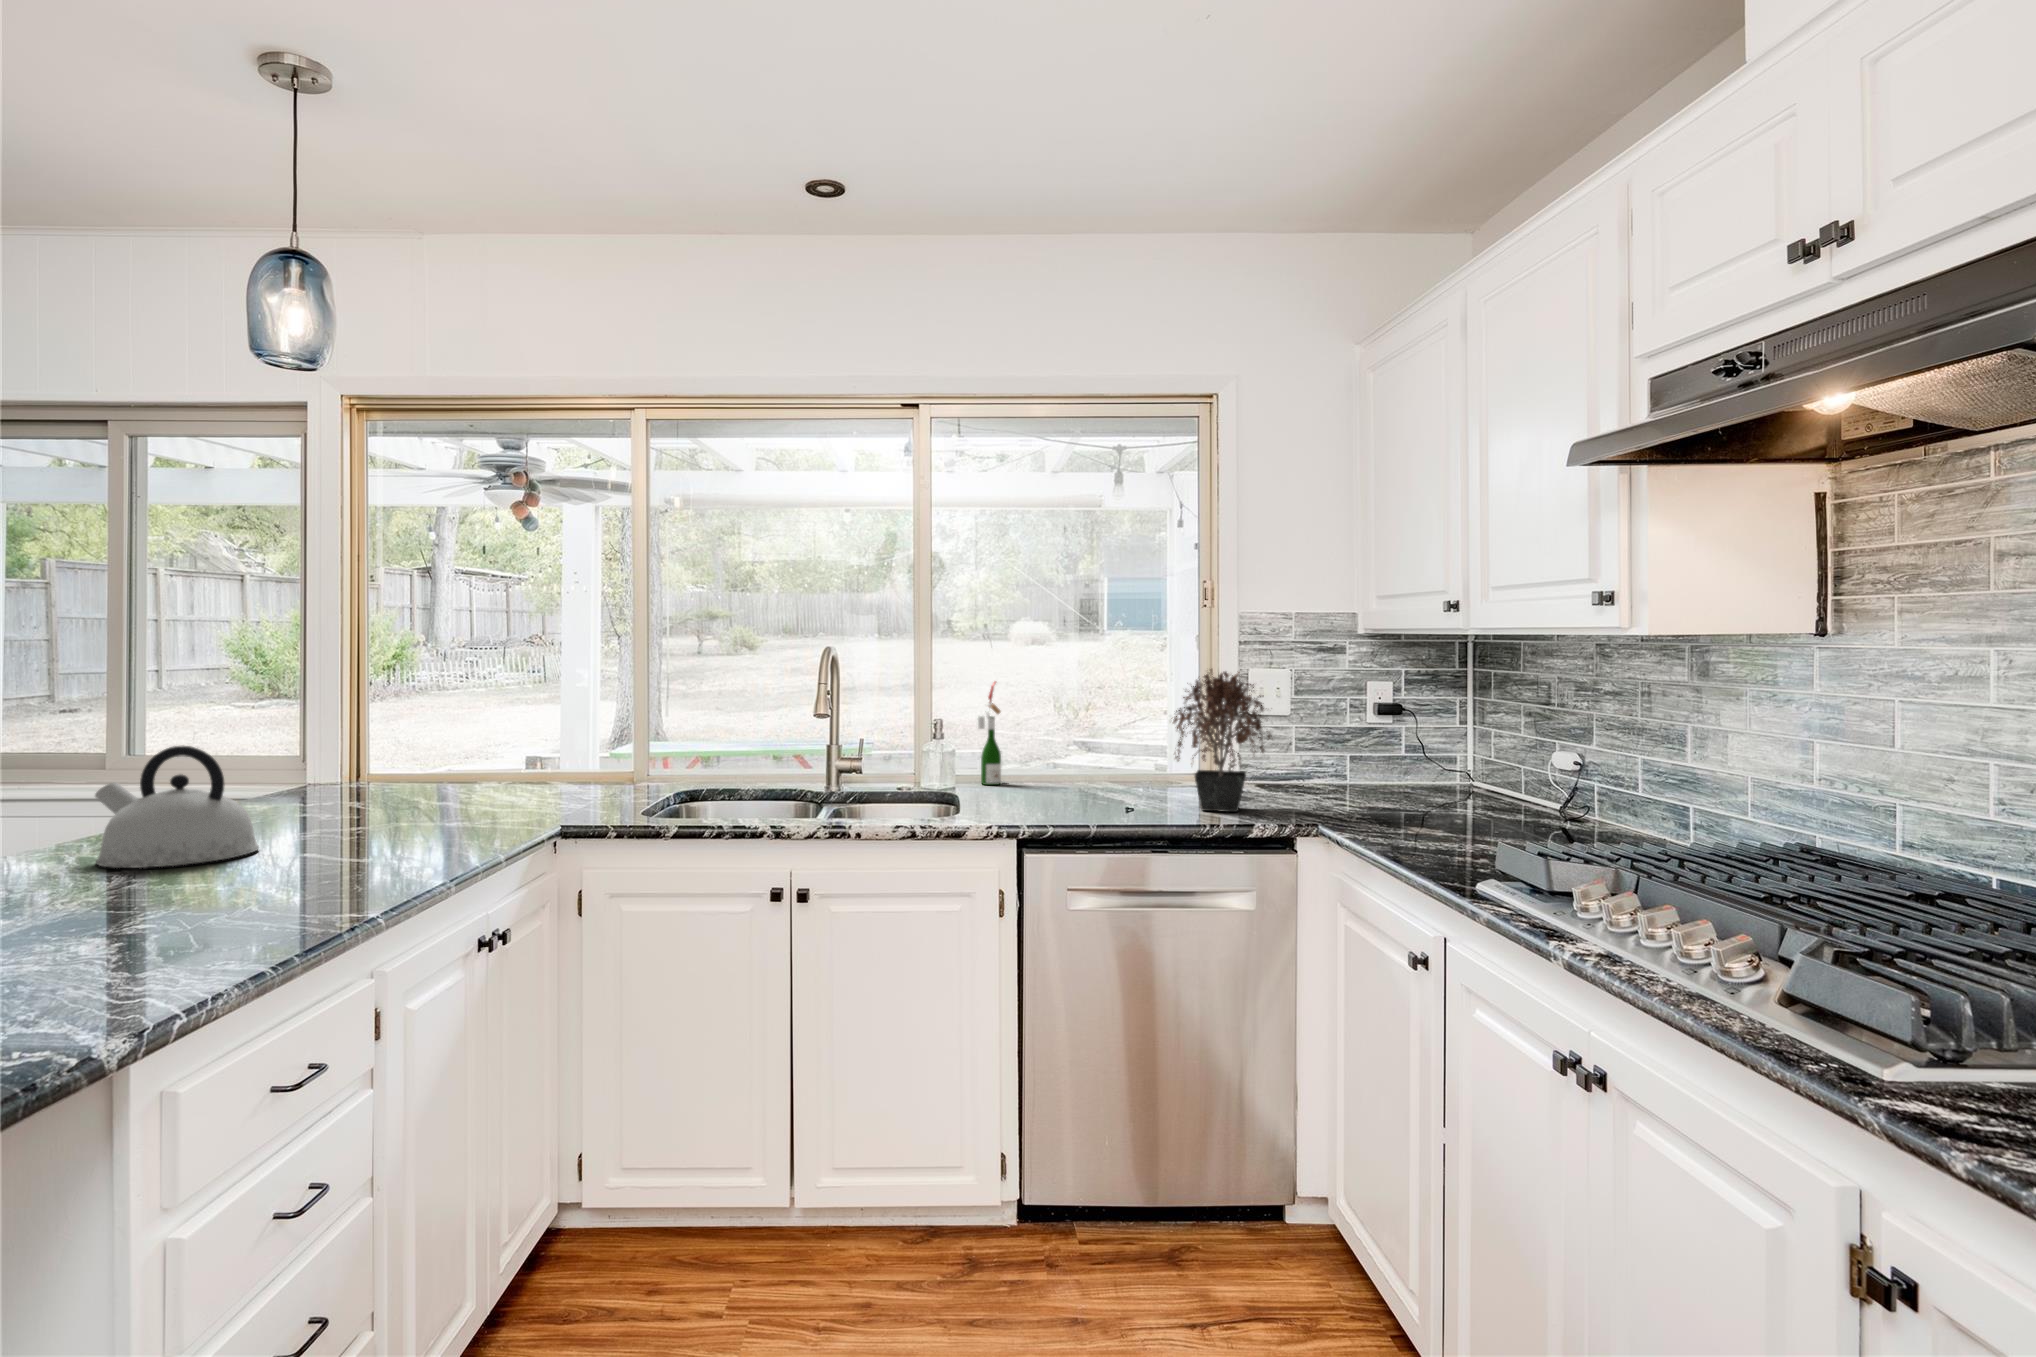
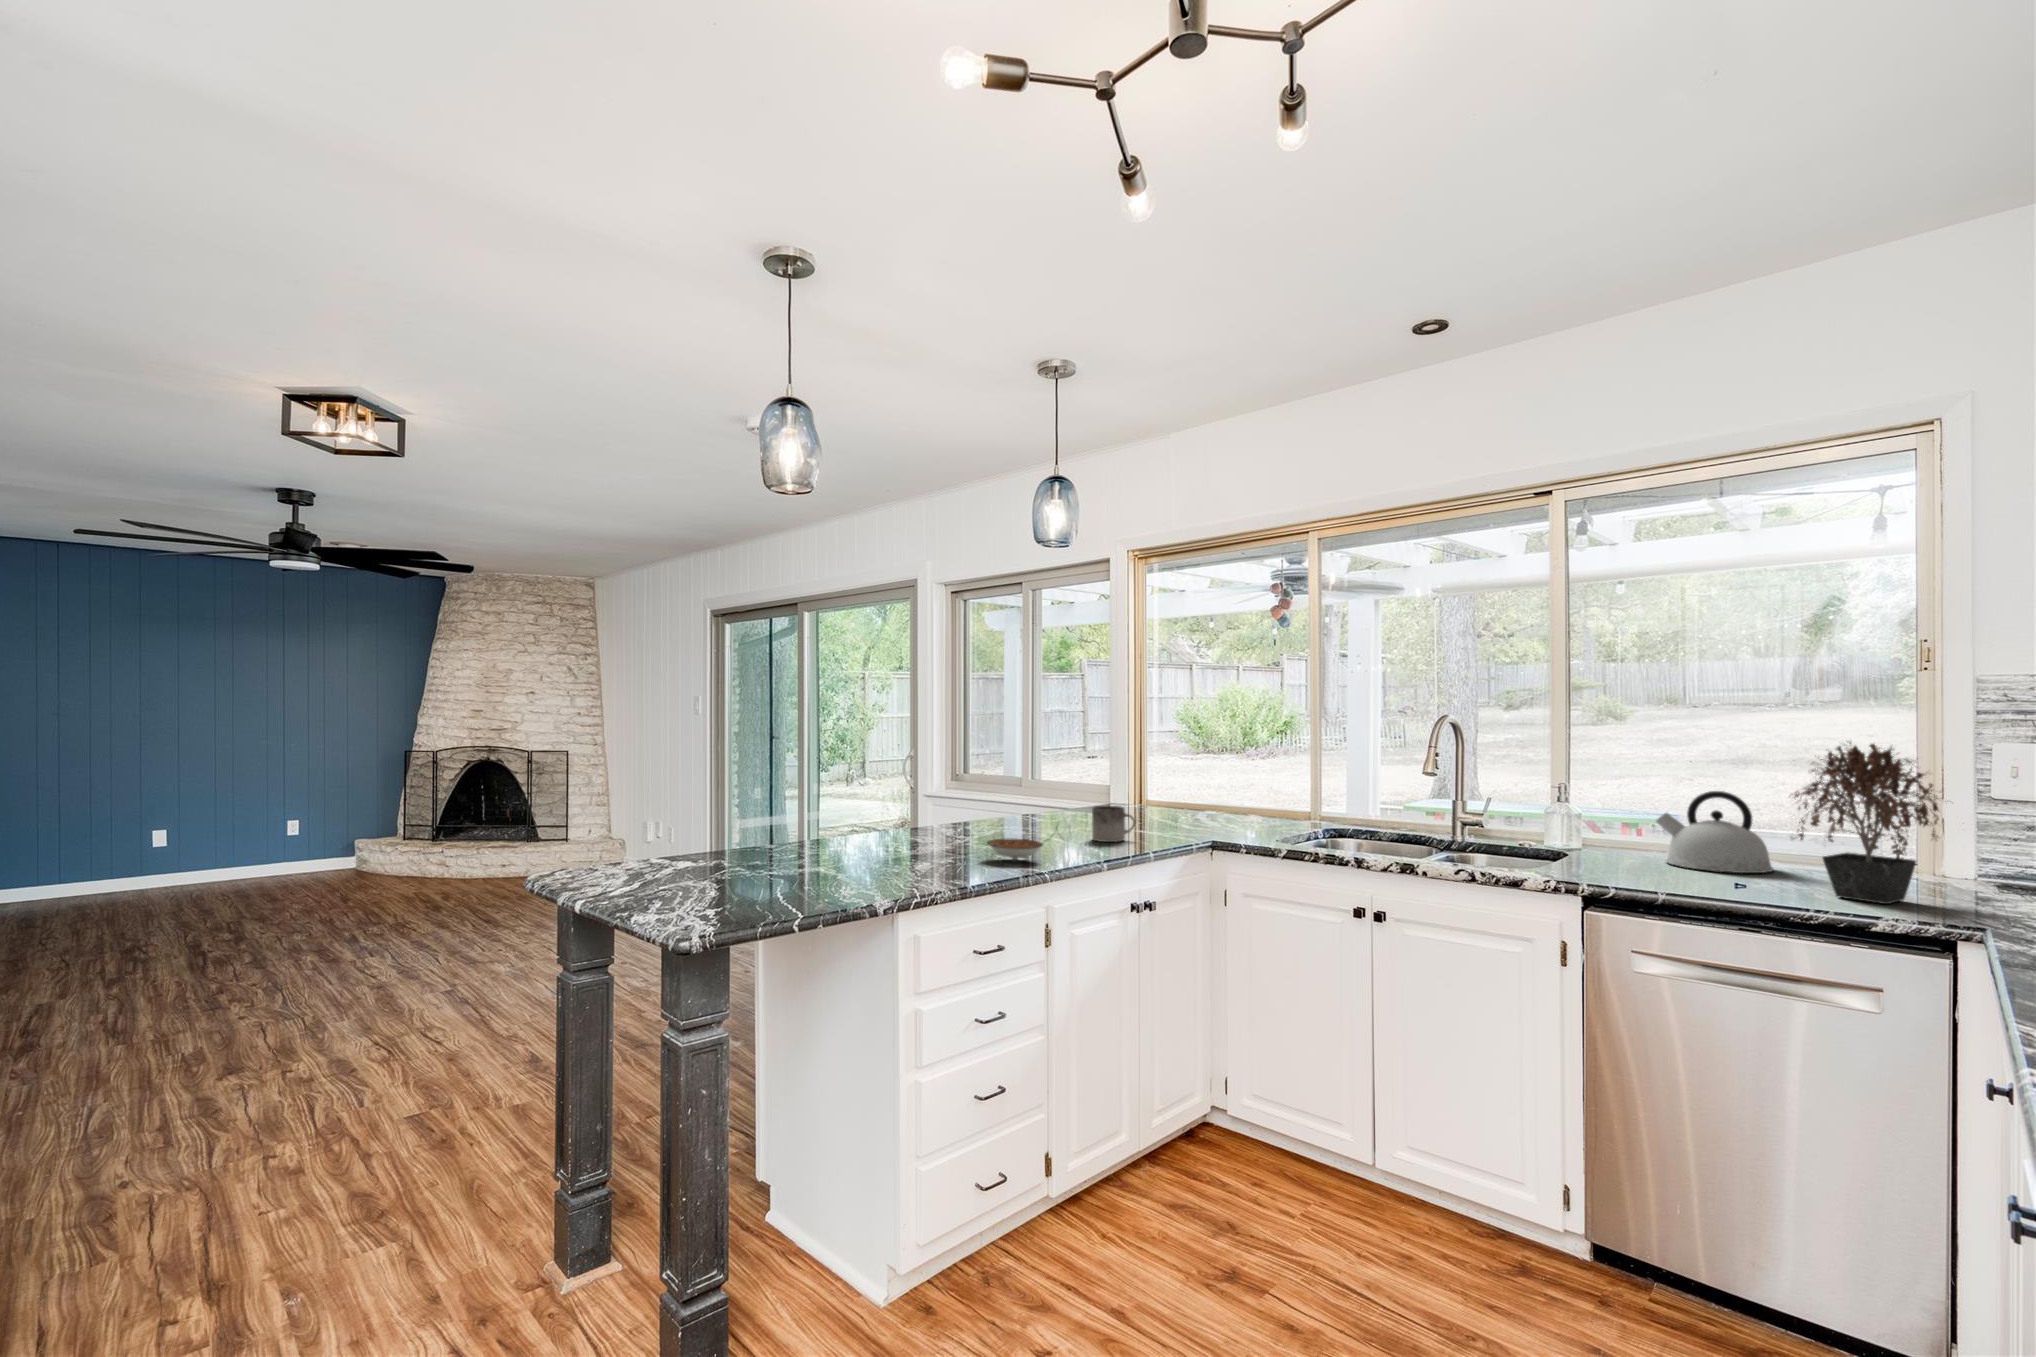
wine bottle: present [978,682,1005,785] -> none [1611,747,1650,849]
kettle: present [95,746,259,868] -> present [1656,791,1773,873]
mug: none [350,791,430,852] -> present [1092,806,1135,842]
ceramic bowl: none [173,867,309,909] -> present [987,839,1043,860]

